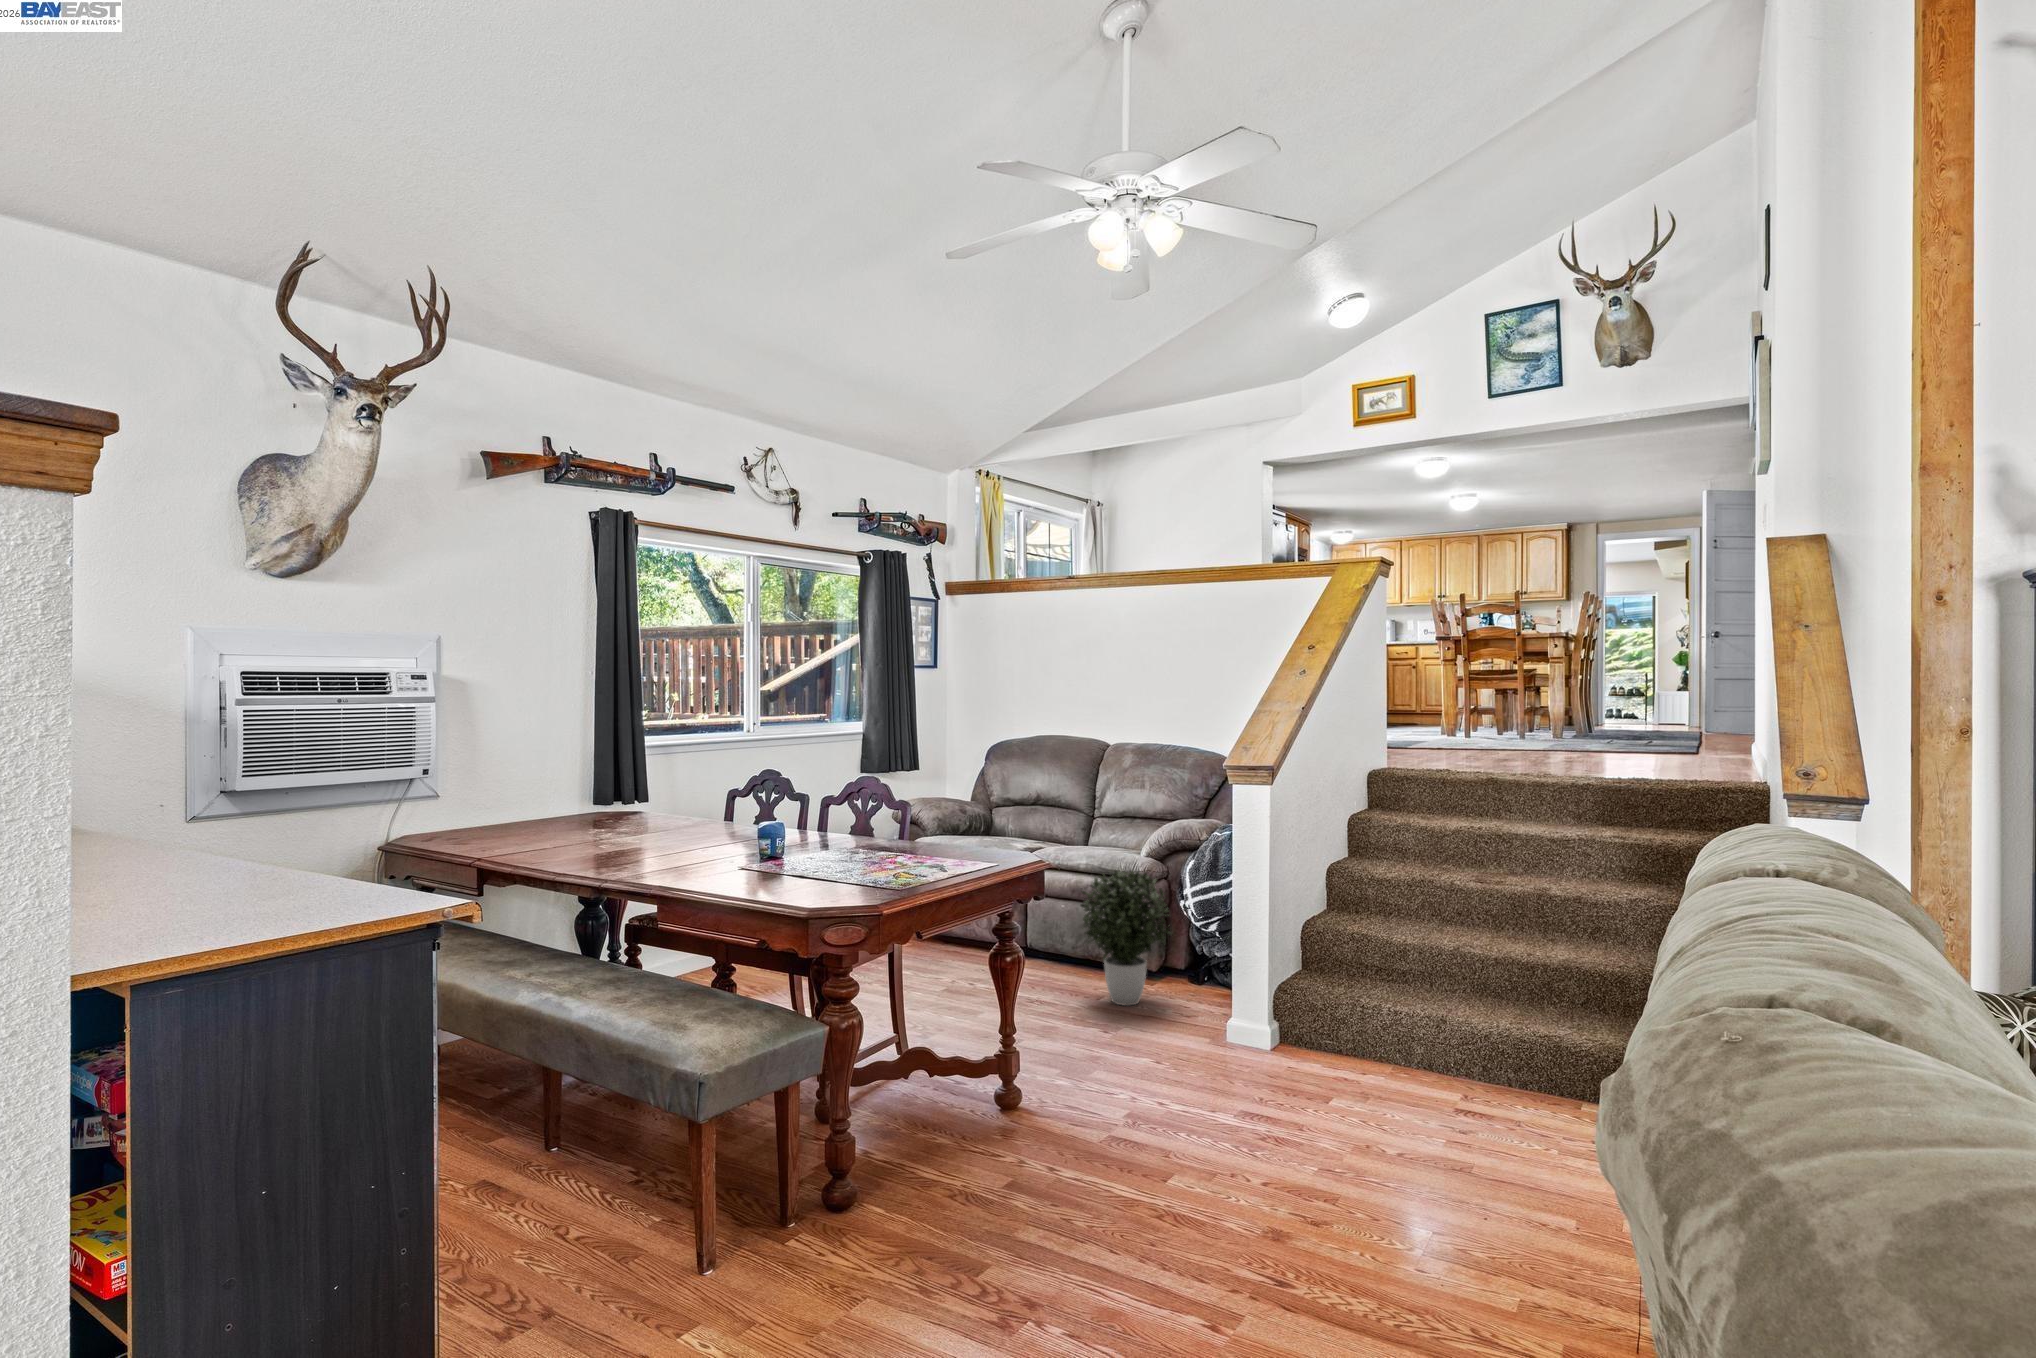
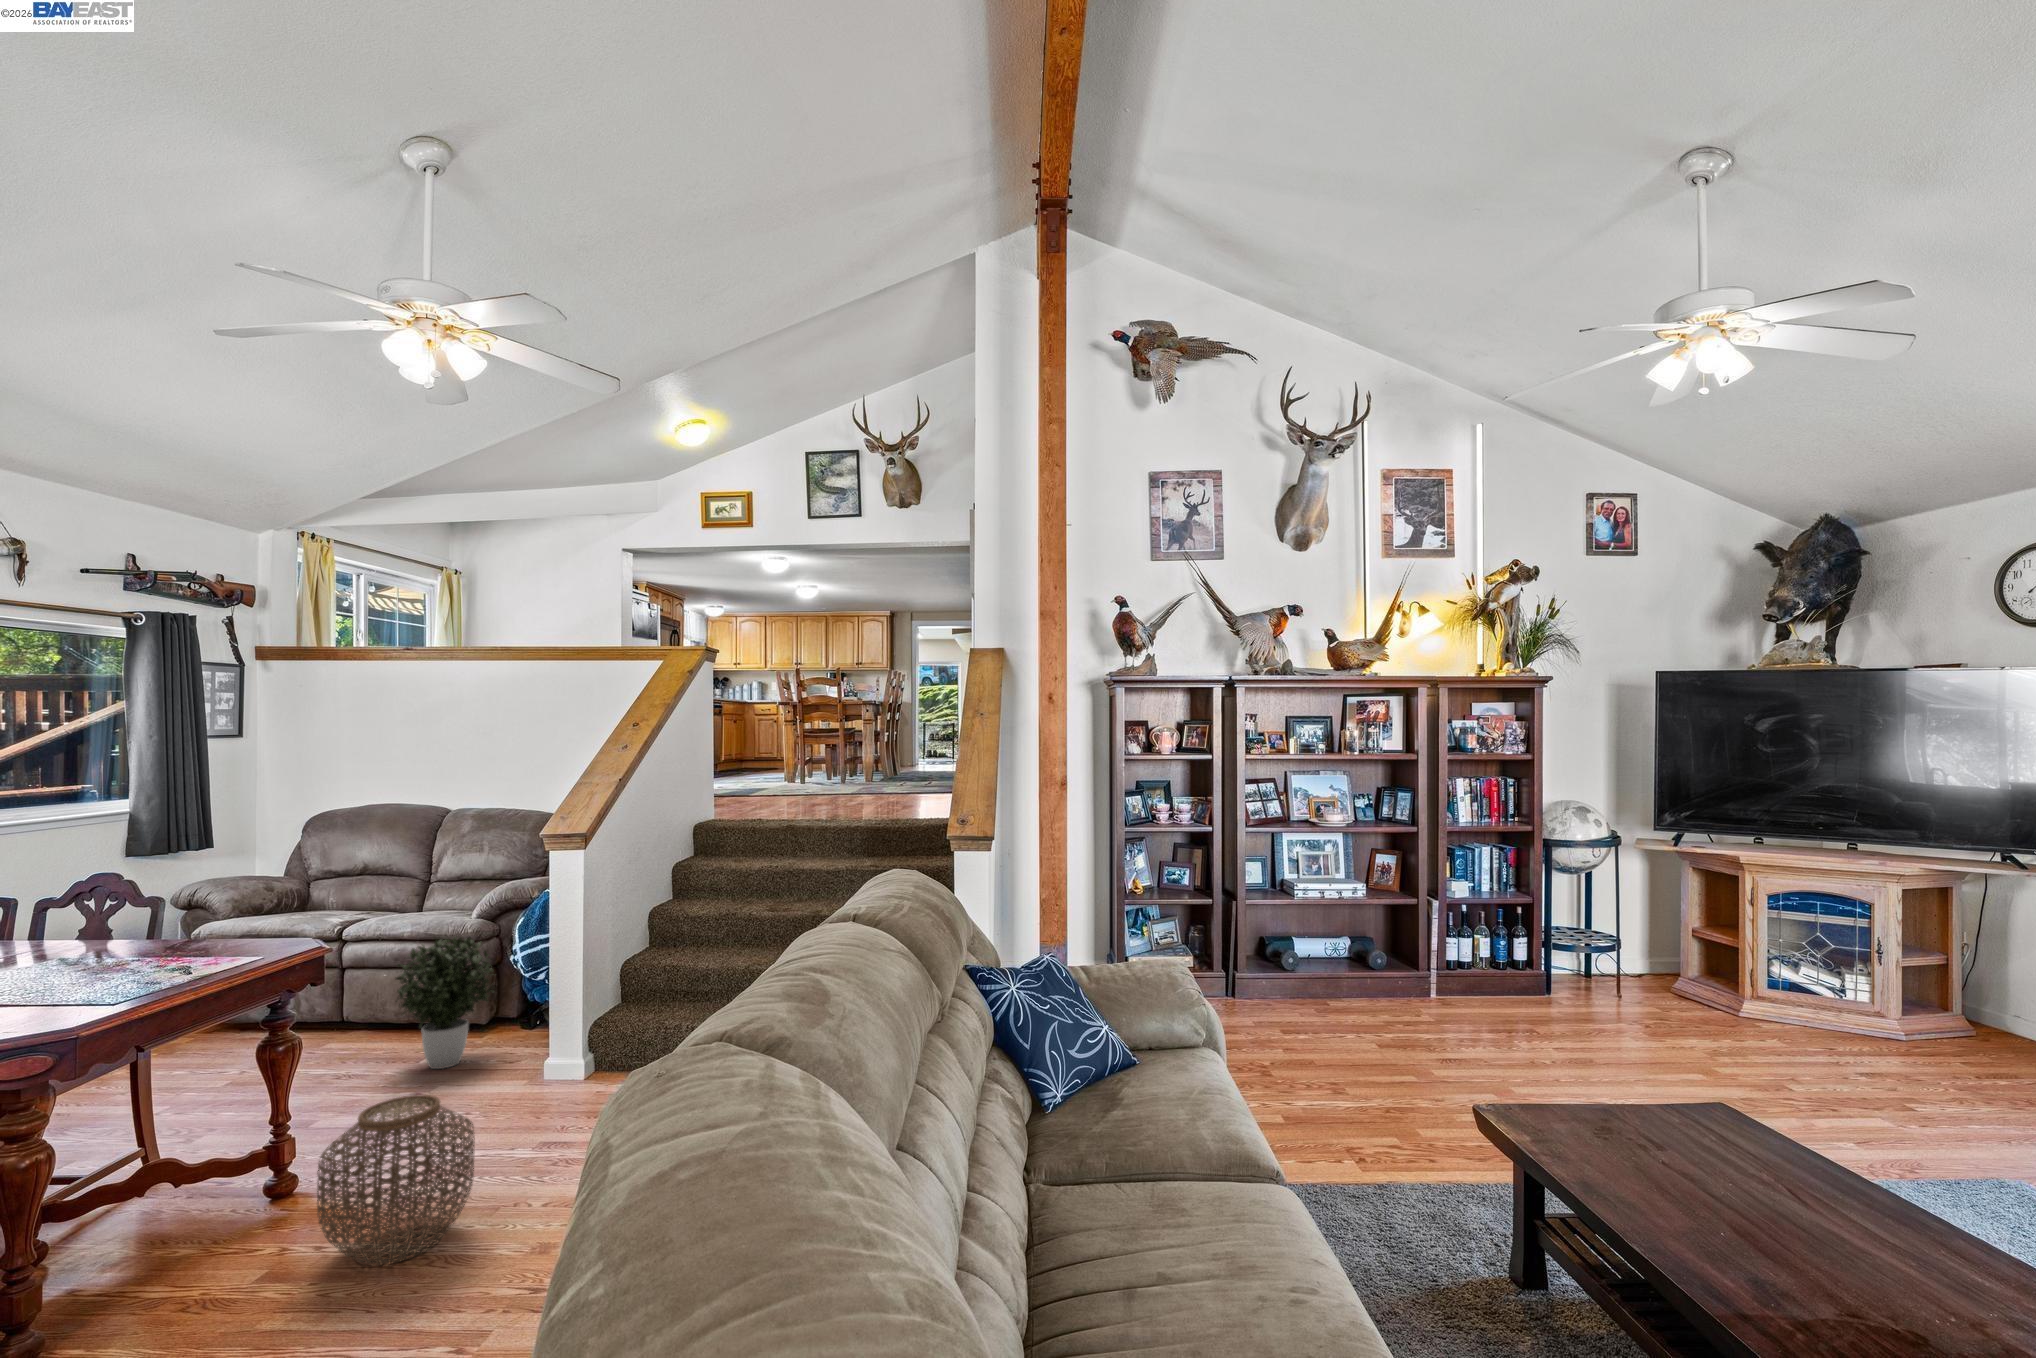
woven basket: none [1054,1033,1198,1212] -> present [317,1095,475,1265]

